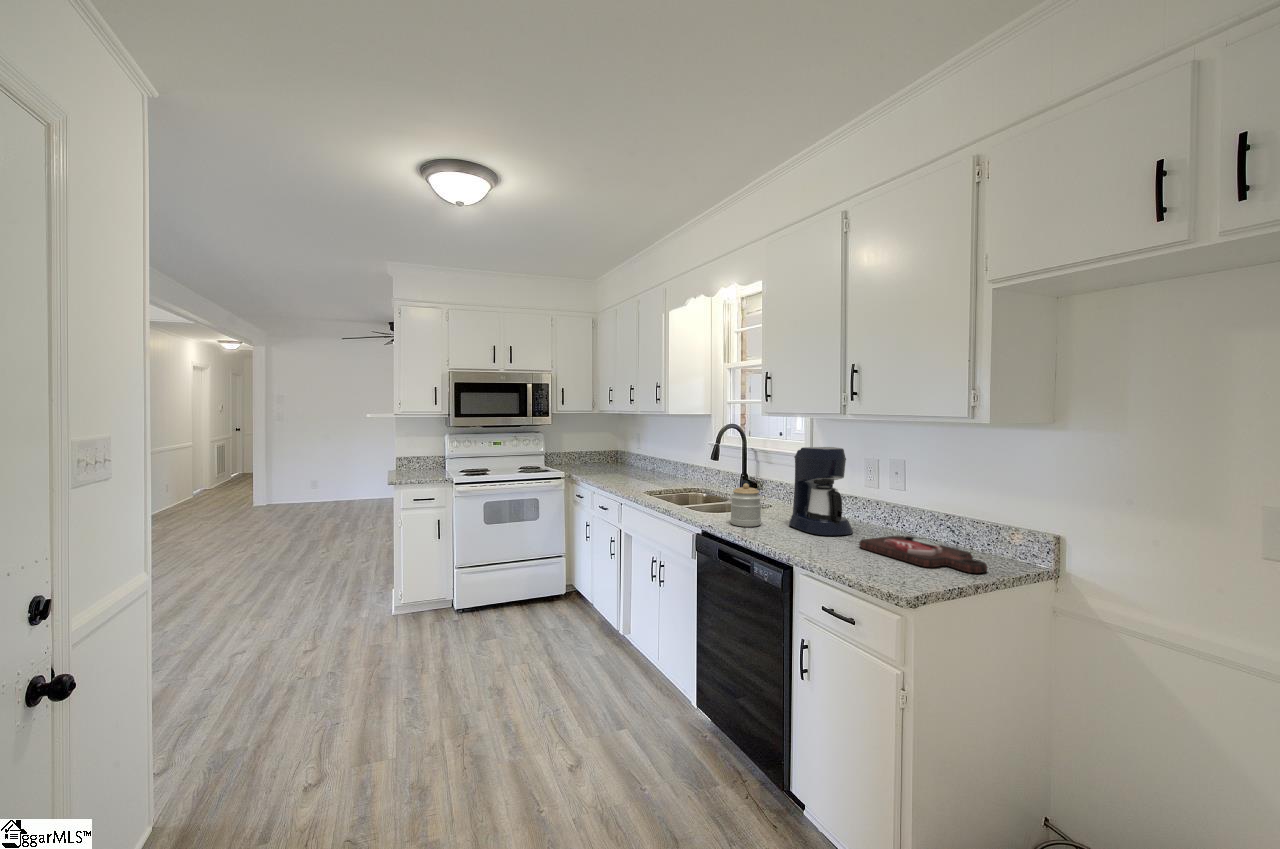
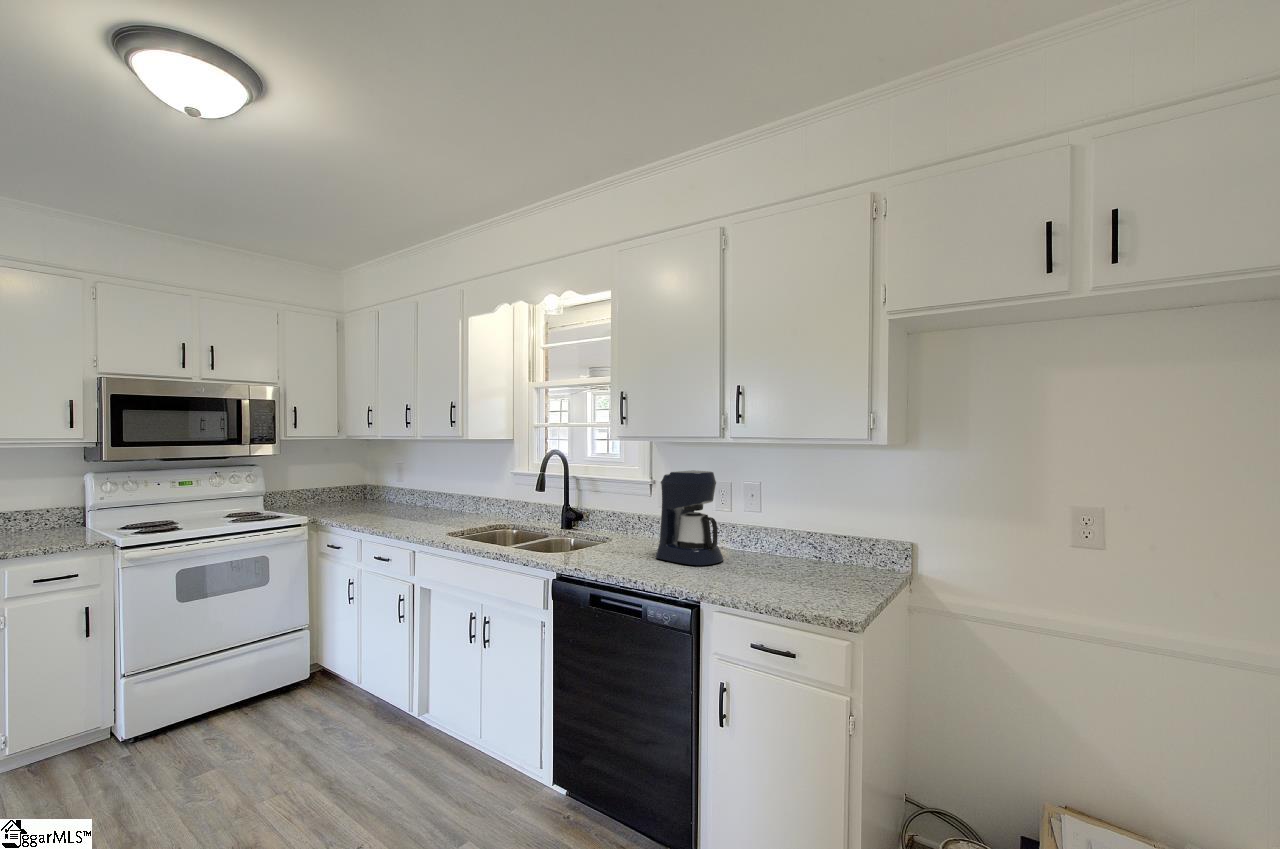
jar: present [731,483,761,527] -> none [594,515,629,566]
cutting board: present [859,536,987,573] -> none [749,556,878,587]

